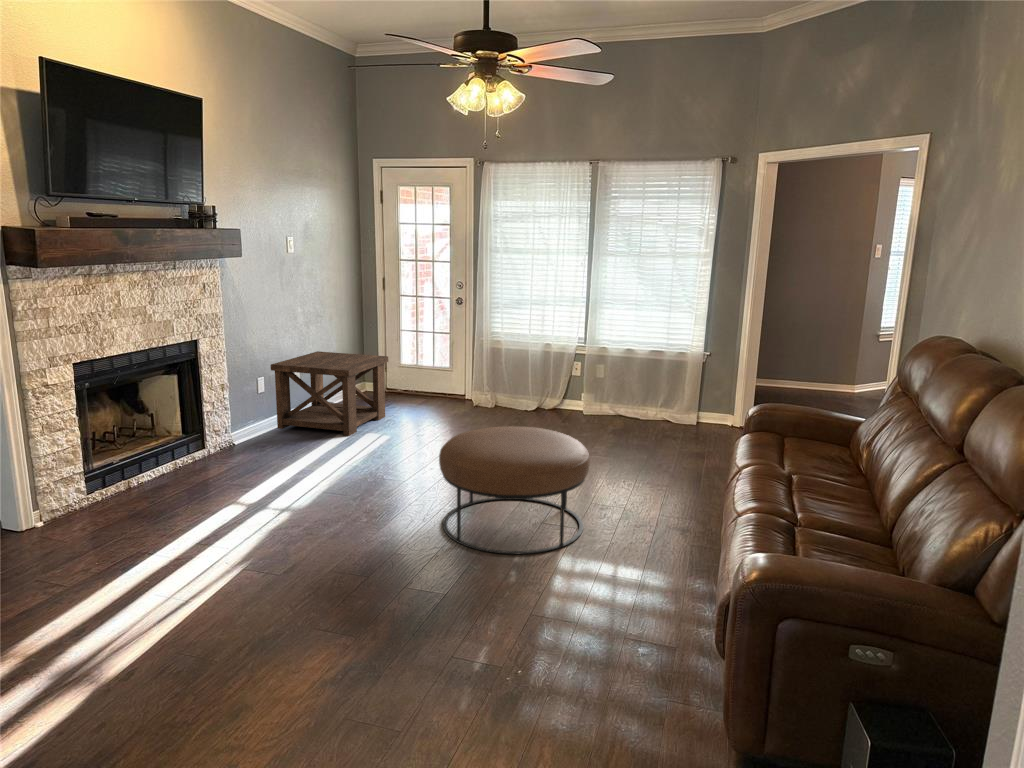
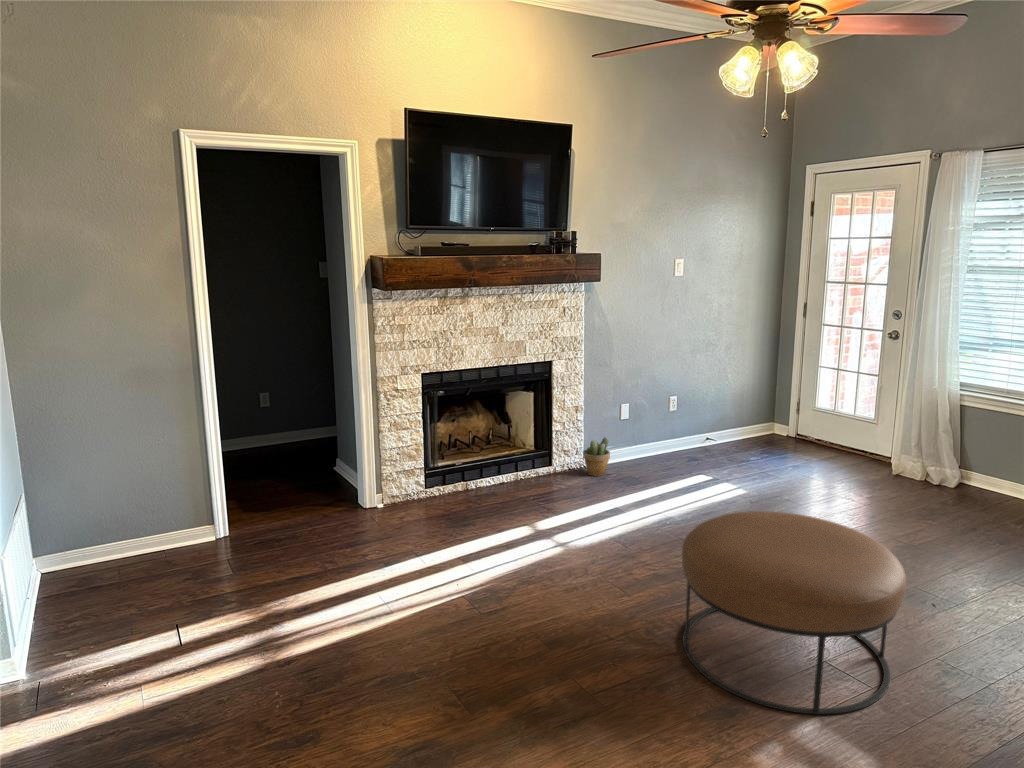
side table: present [270,351,388,436] -> none [640,382,775,481]
potted plant: none [234,411,263,451] -> present [583,437,610,476]

